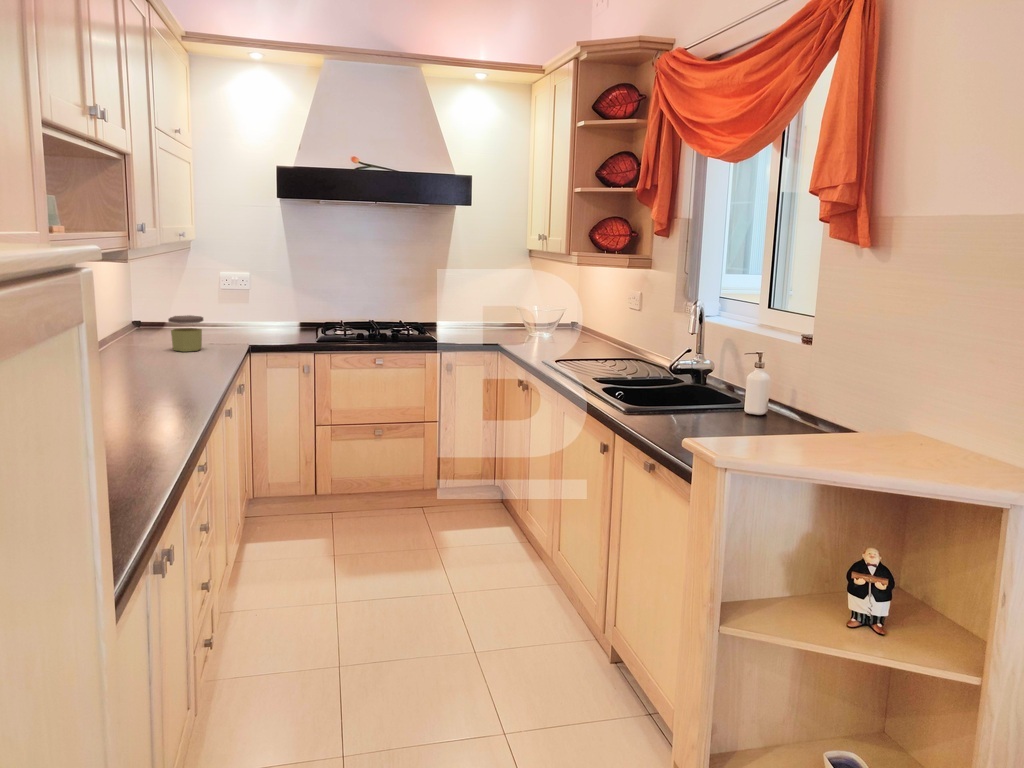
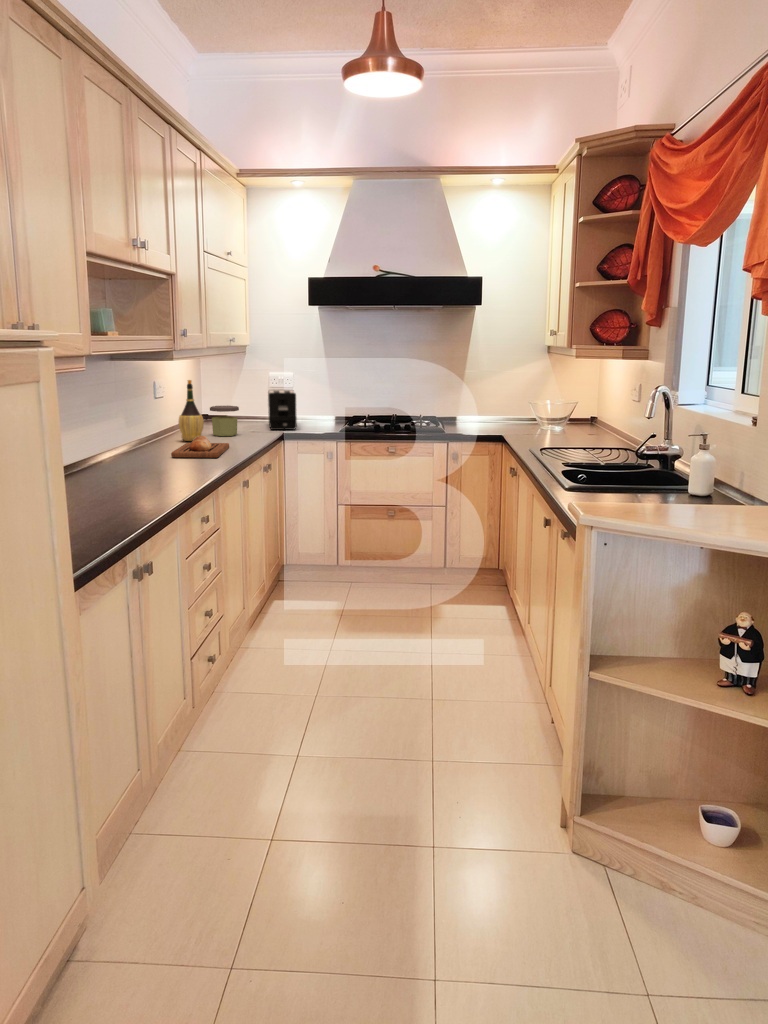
wine bottle: none [134,288,166,360] -> present [179,380,204,441]
toaster: none [229,295,268,341] -> present [268,390,297,430]
bread loaf: none [141,355,204,384] -> present [171,436,229,458]

